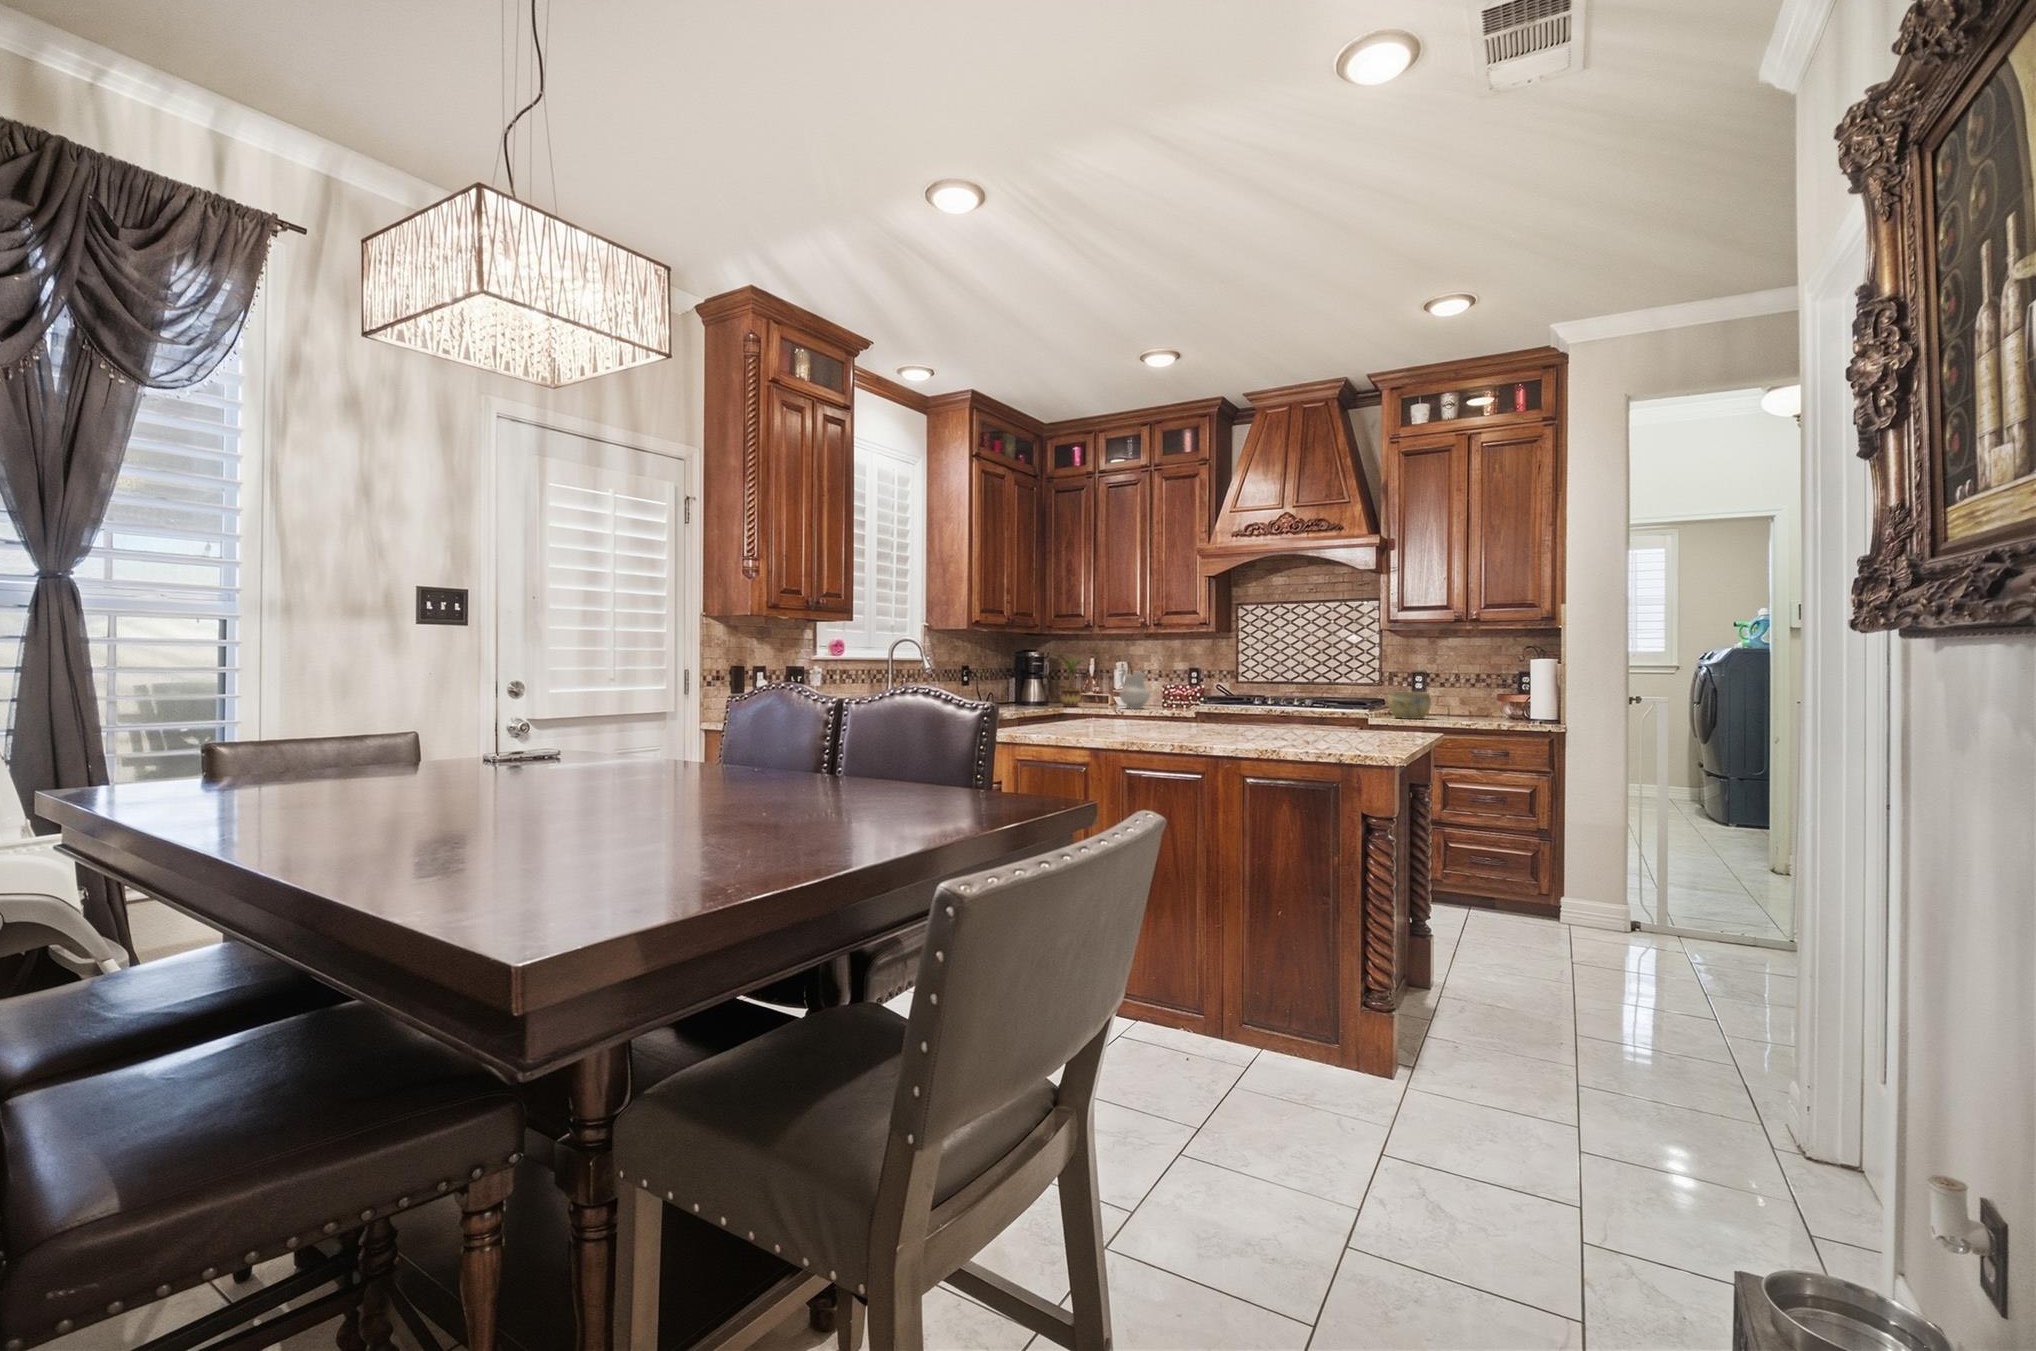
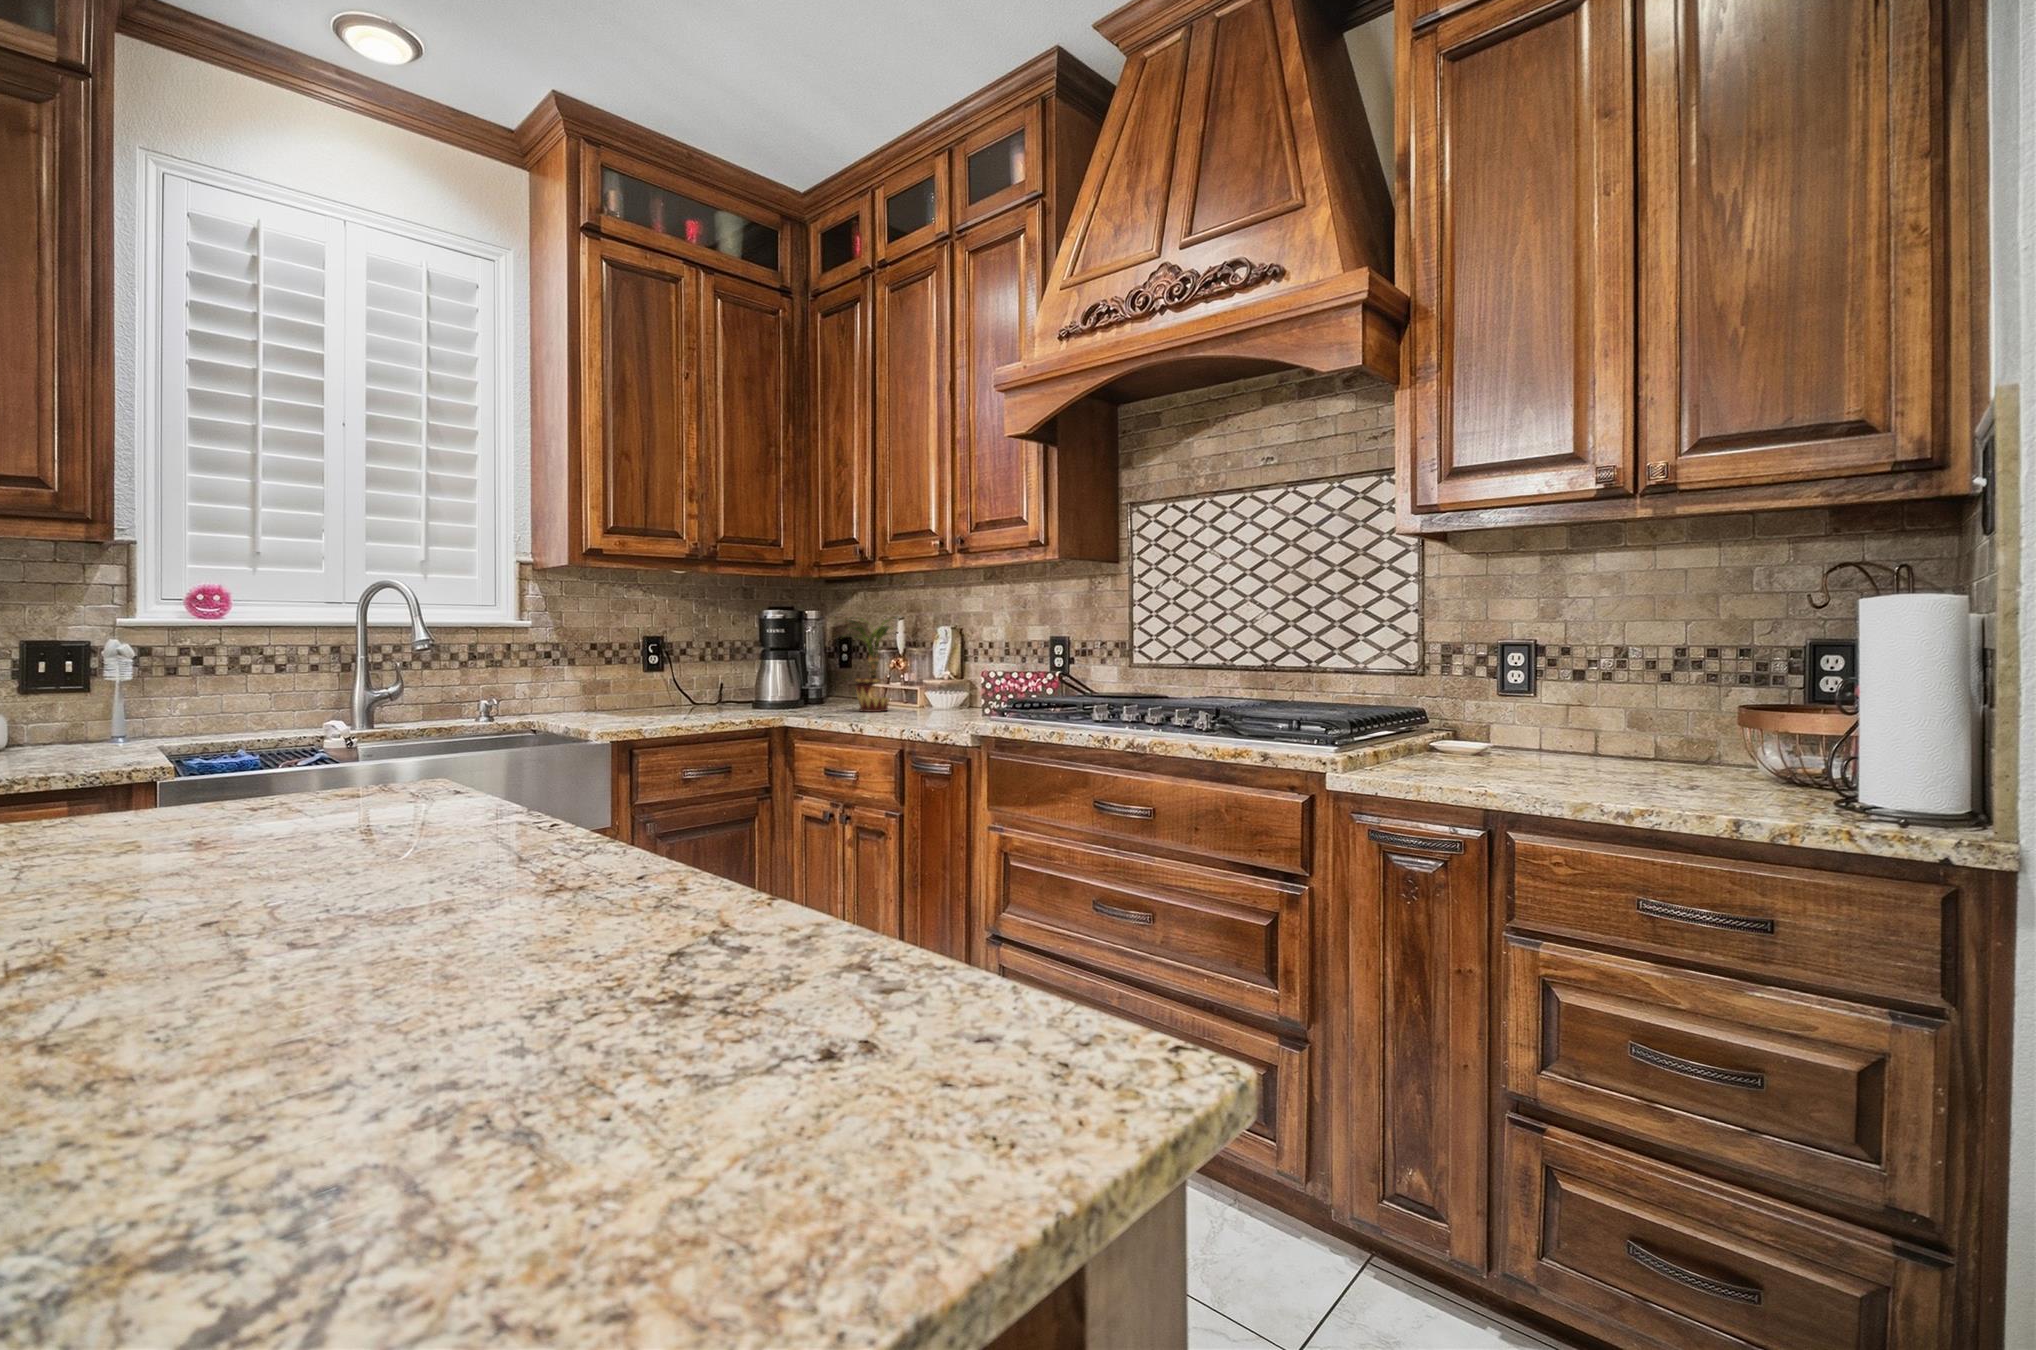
ceramic pitcher: present [1120,670,1150,709] -> none [927,643,986,719]
ceramic bowl: present [1388,692,1431,719] -> none [1395,697,1519,779]

